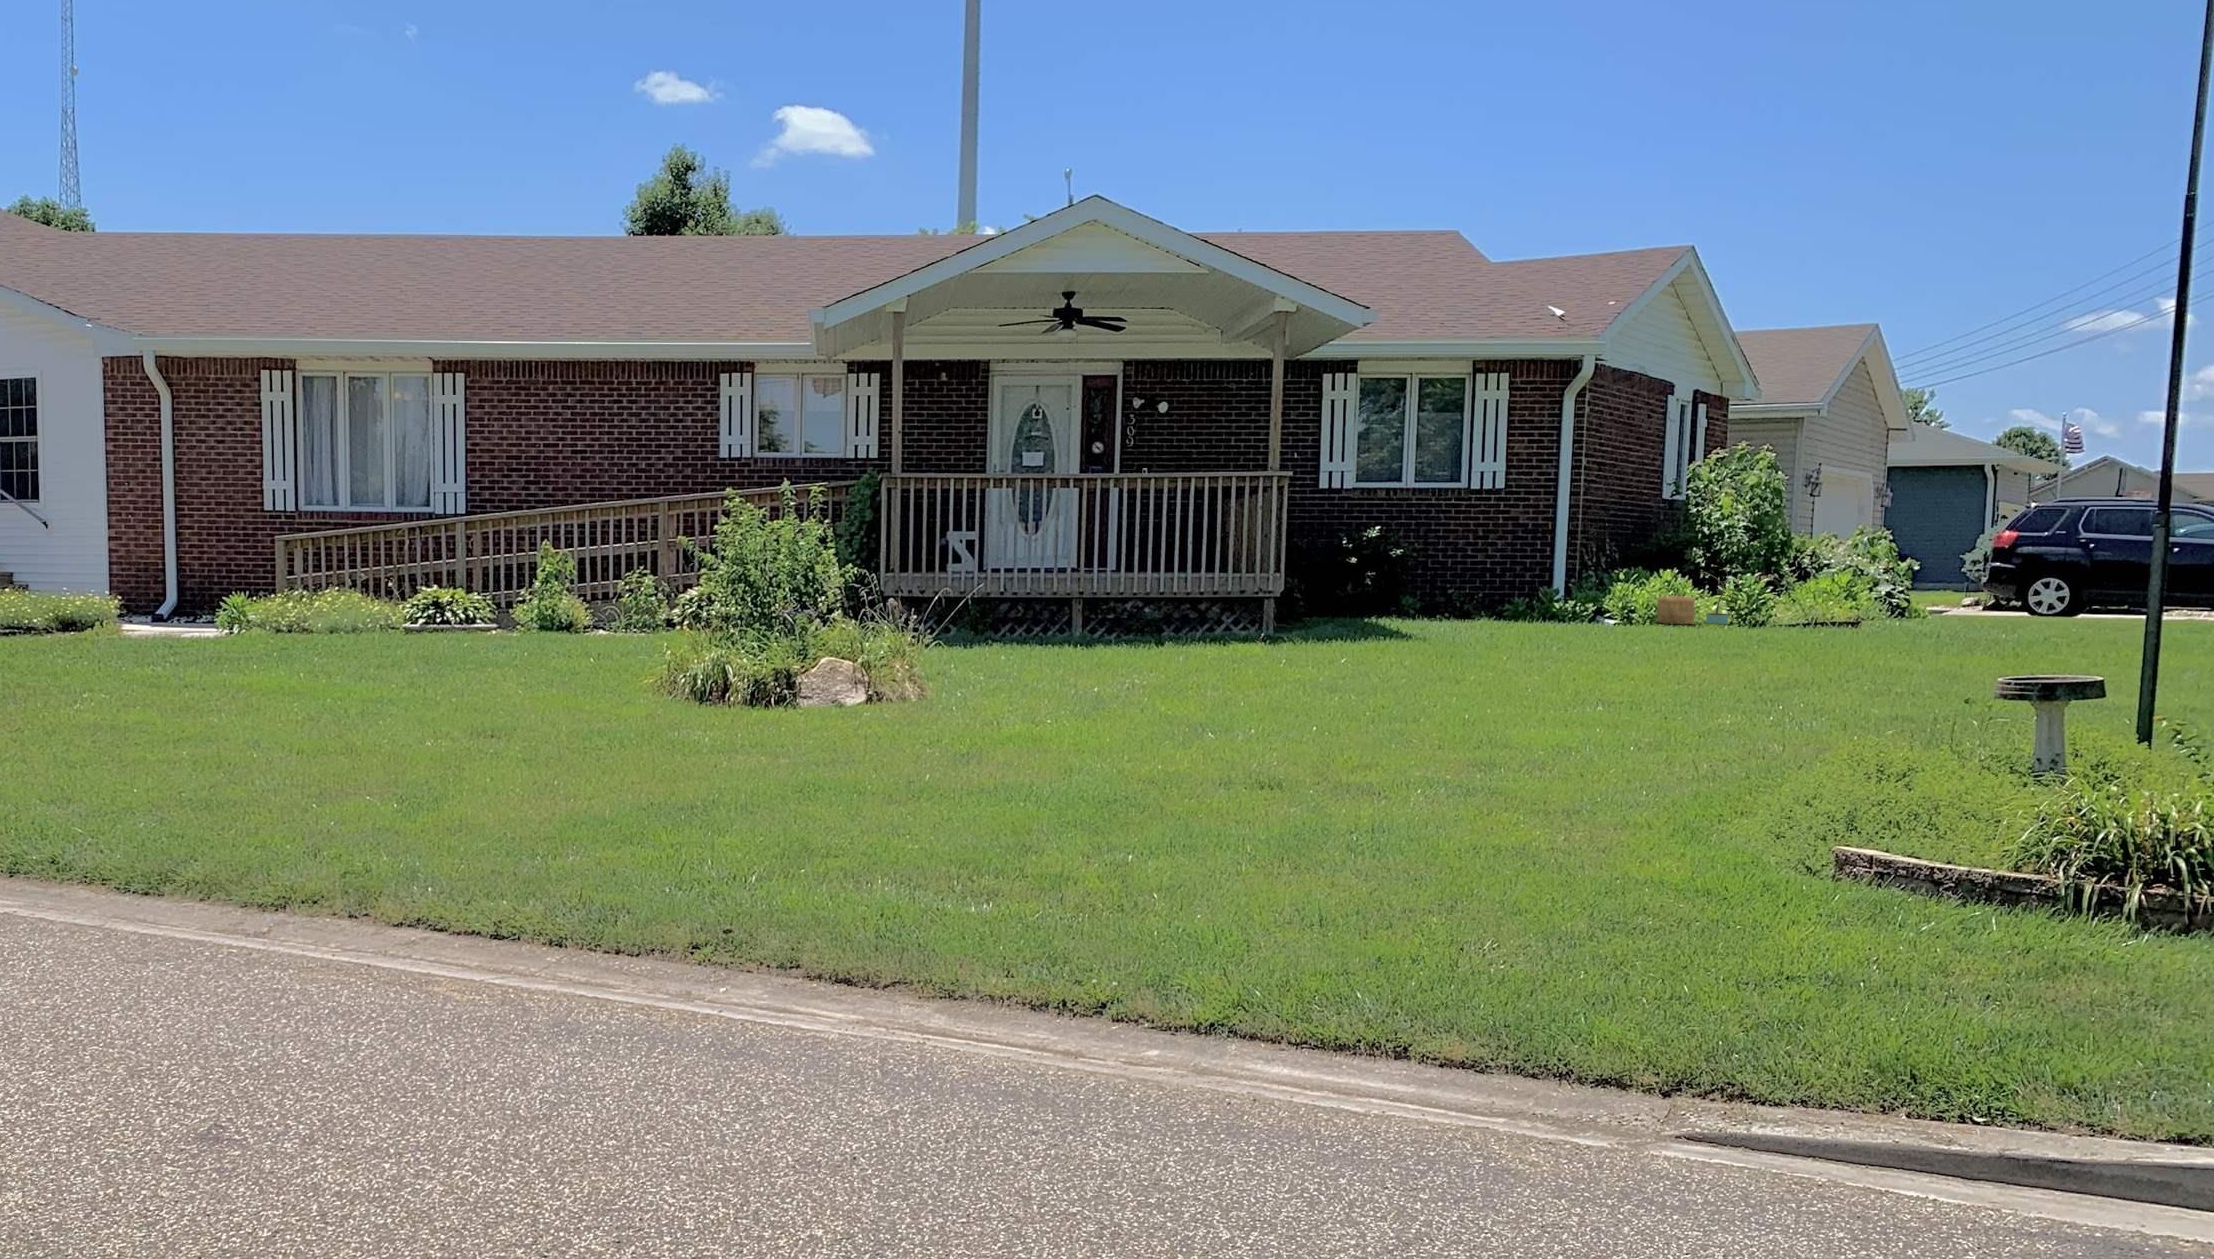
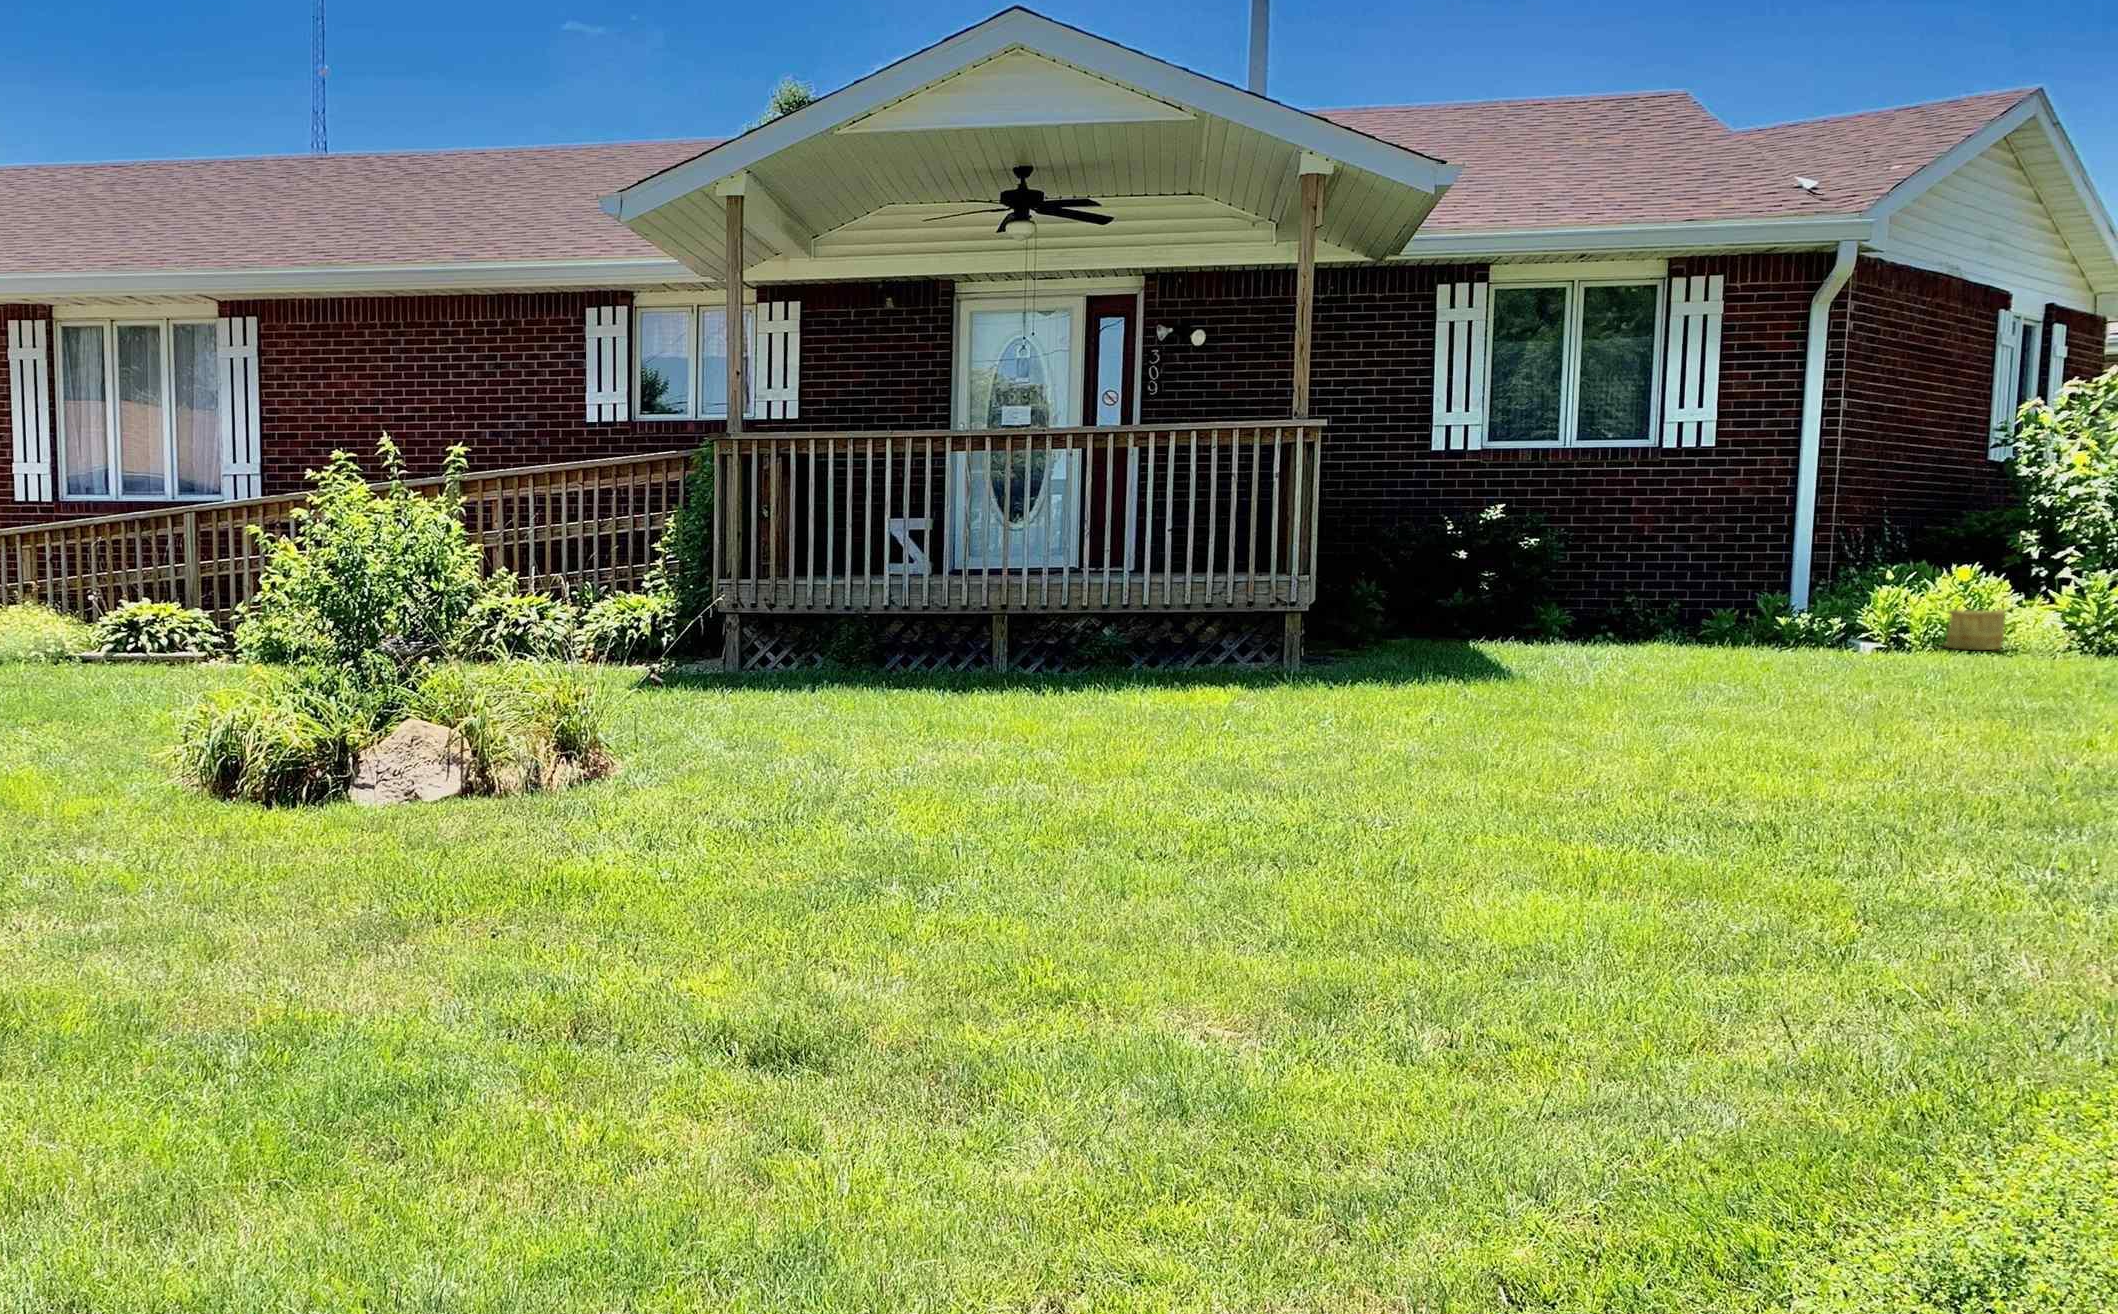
potted plant: present [1701,565,1740,624] -> none [2017,559,2083,649]

